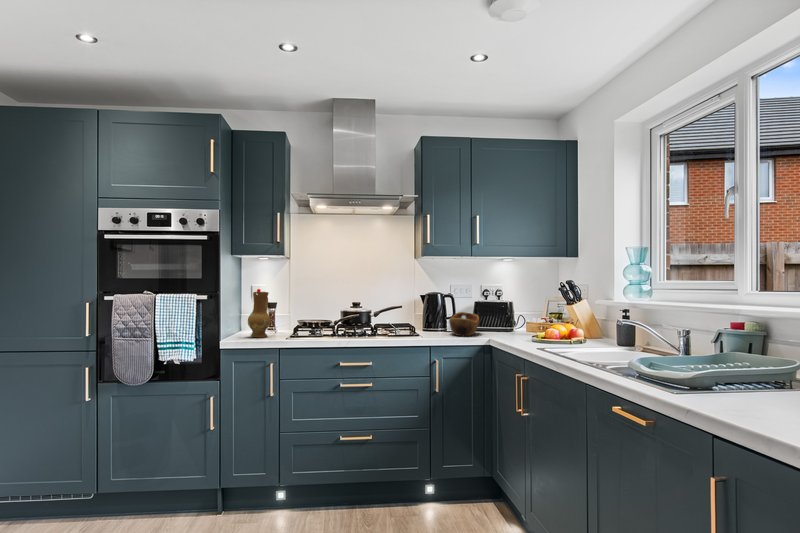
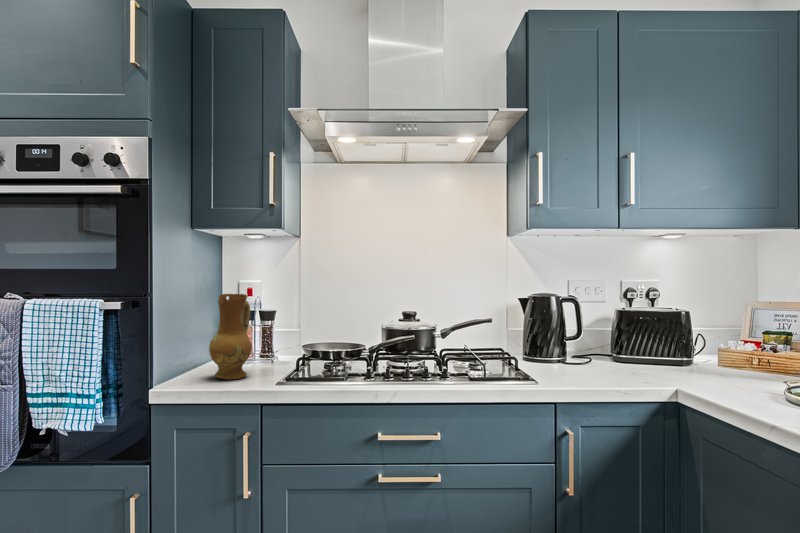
wooden bowl: present [449,312,479,336] -> none [583,330,643,381]

